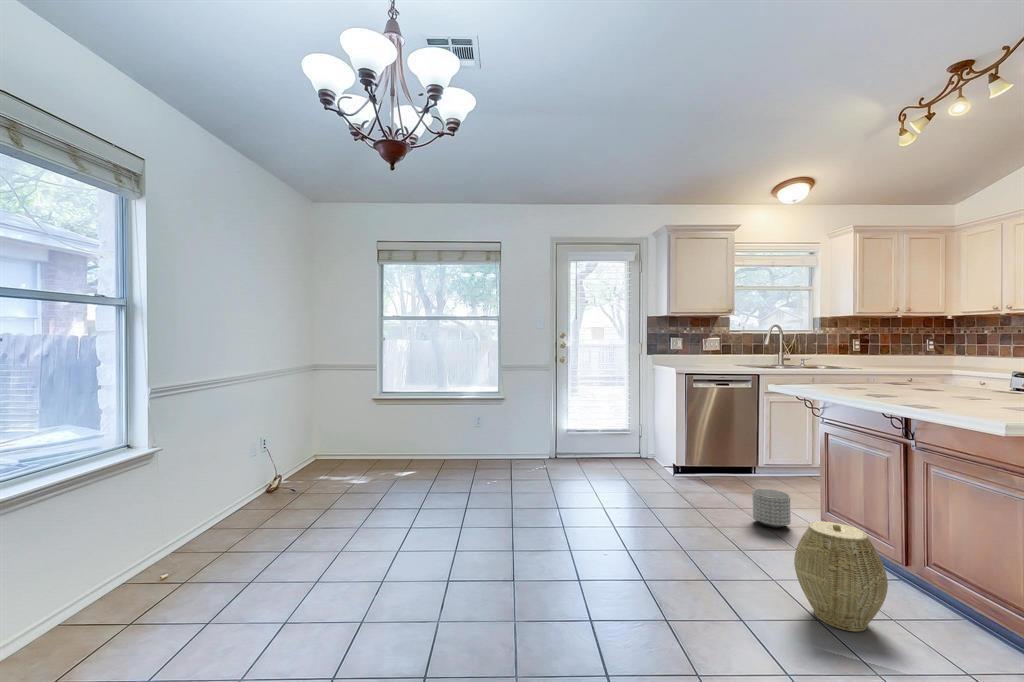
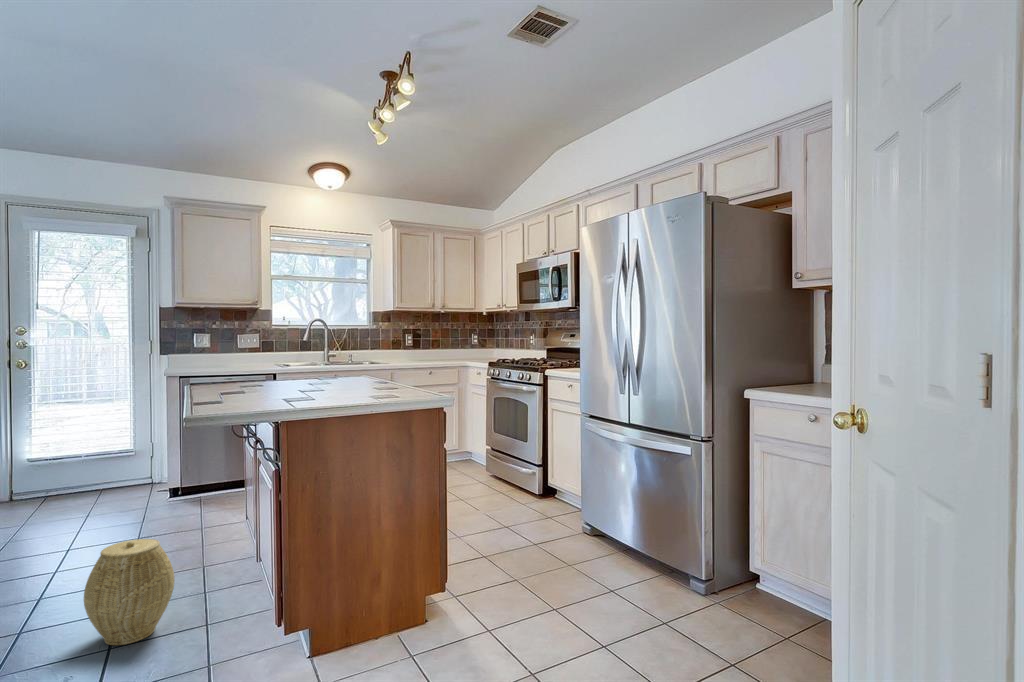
planter: present [752,489,791,527] -> none [186,504,226,545]

